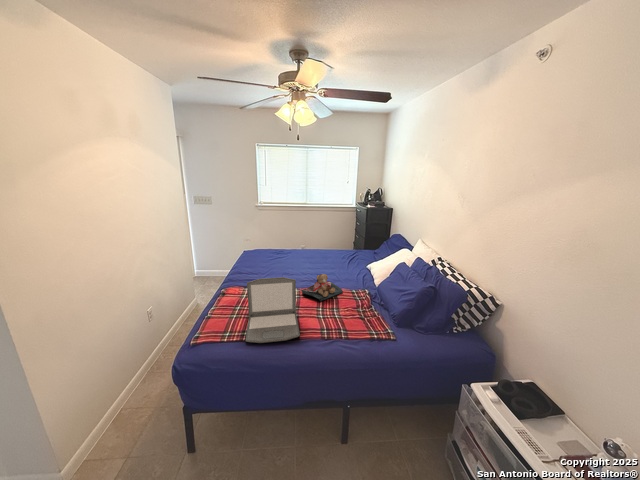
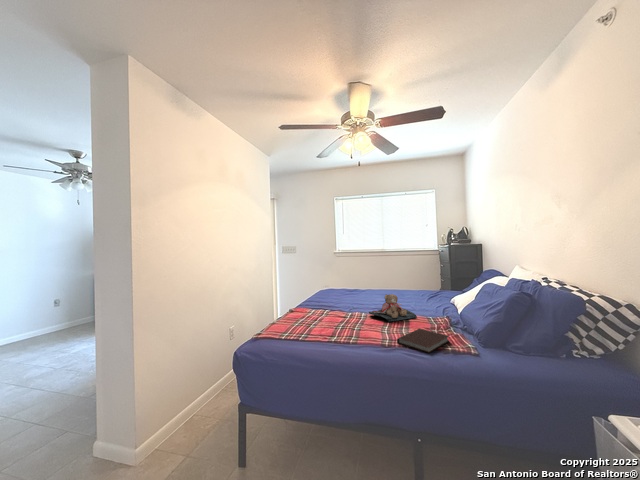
laptop: present [246,277,300,343] -> none [303,284,359,344]
notebook: none [333,311,373,342] -> present [397,329,449,353]

